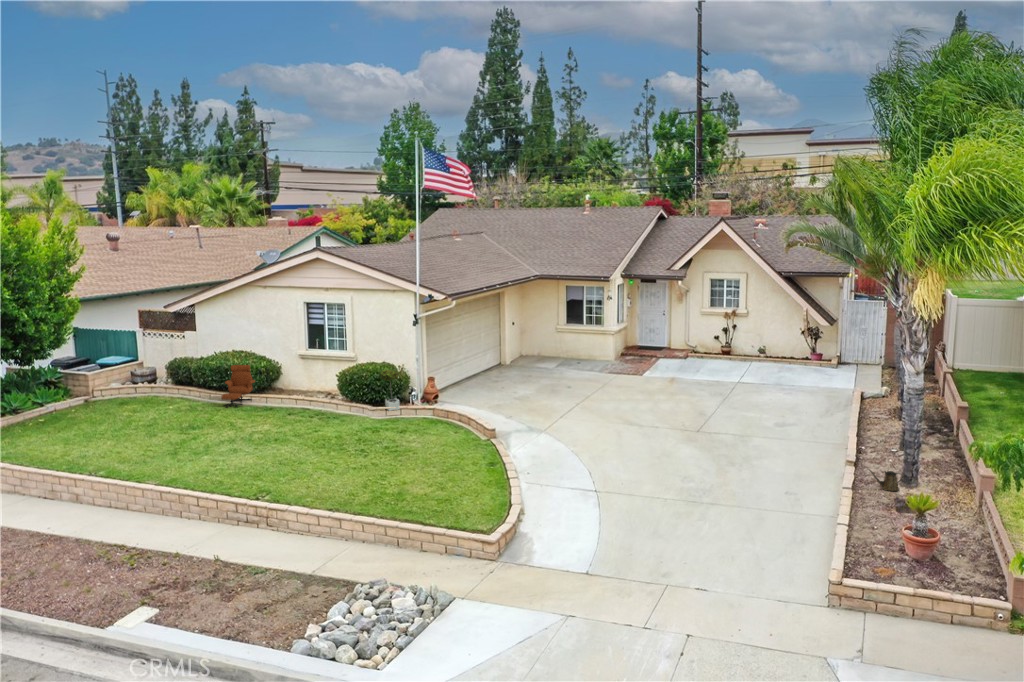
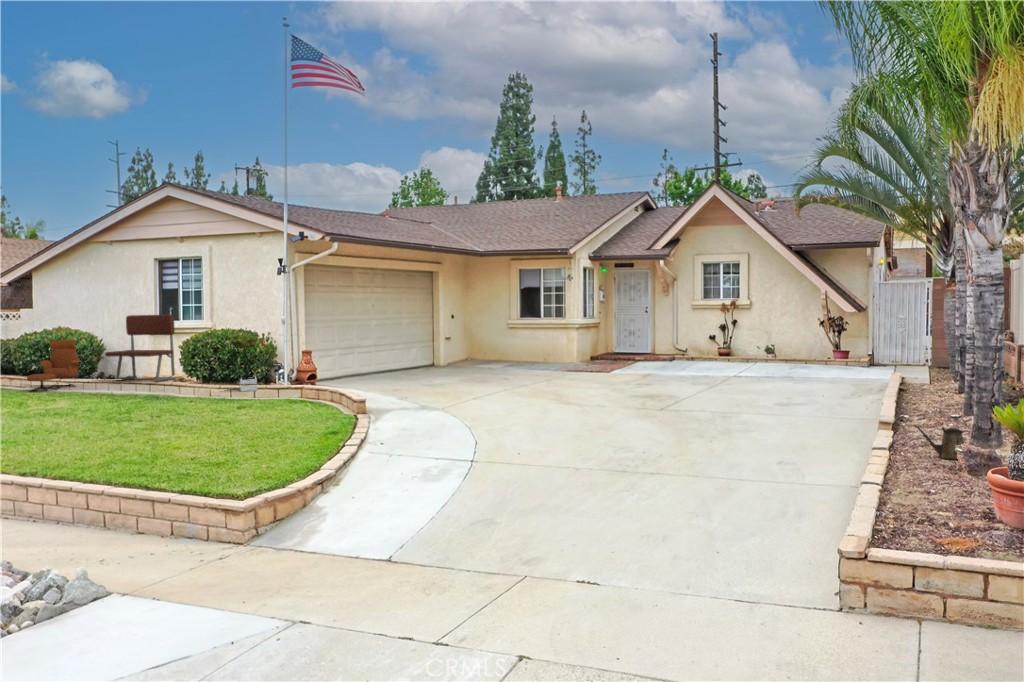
bench: none [269,341,321,395] -> present [105,315,175,382]

